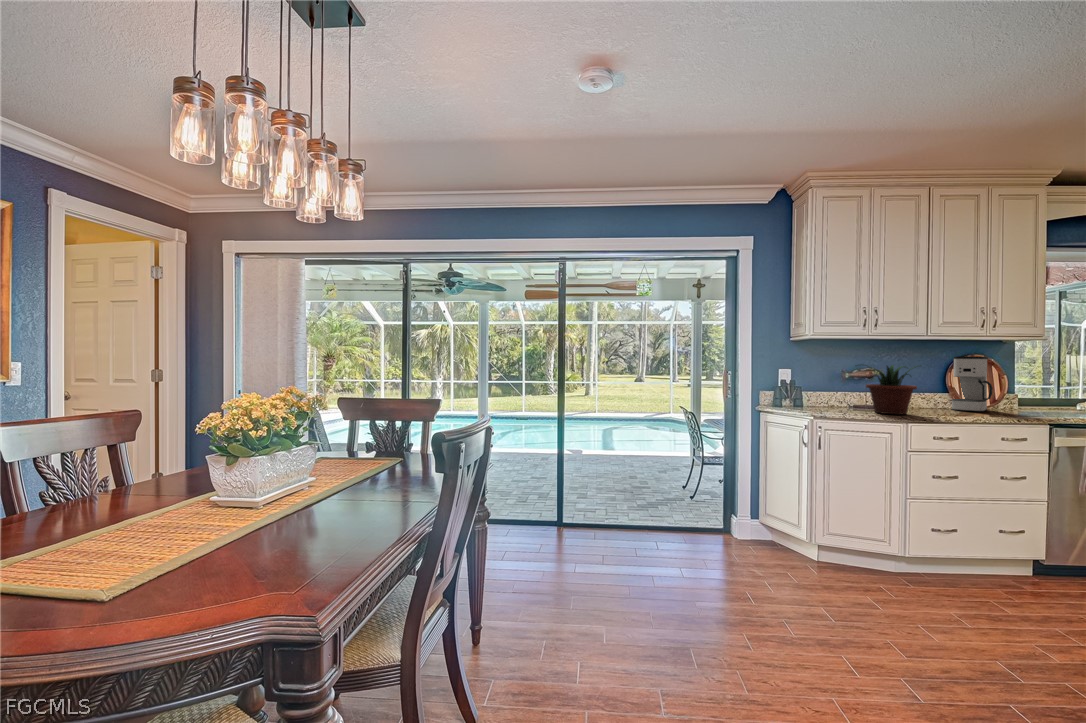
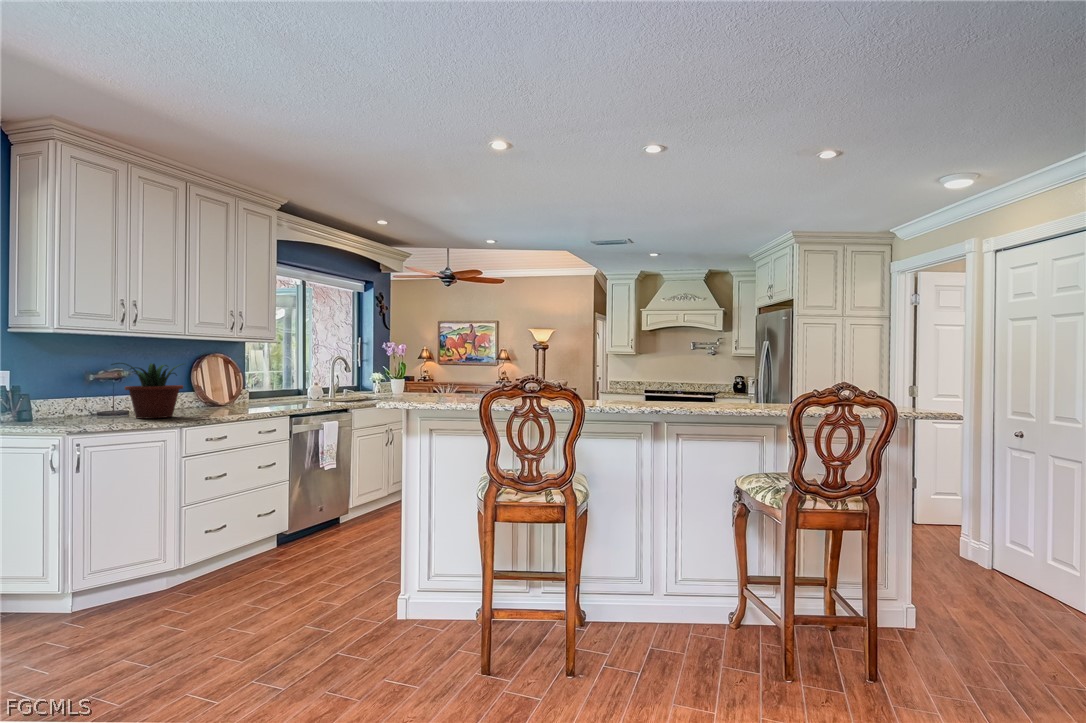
coffee maker: present [952,357,993,412] -> none [200,355,235,409]

